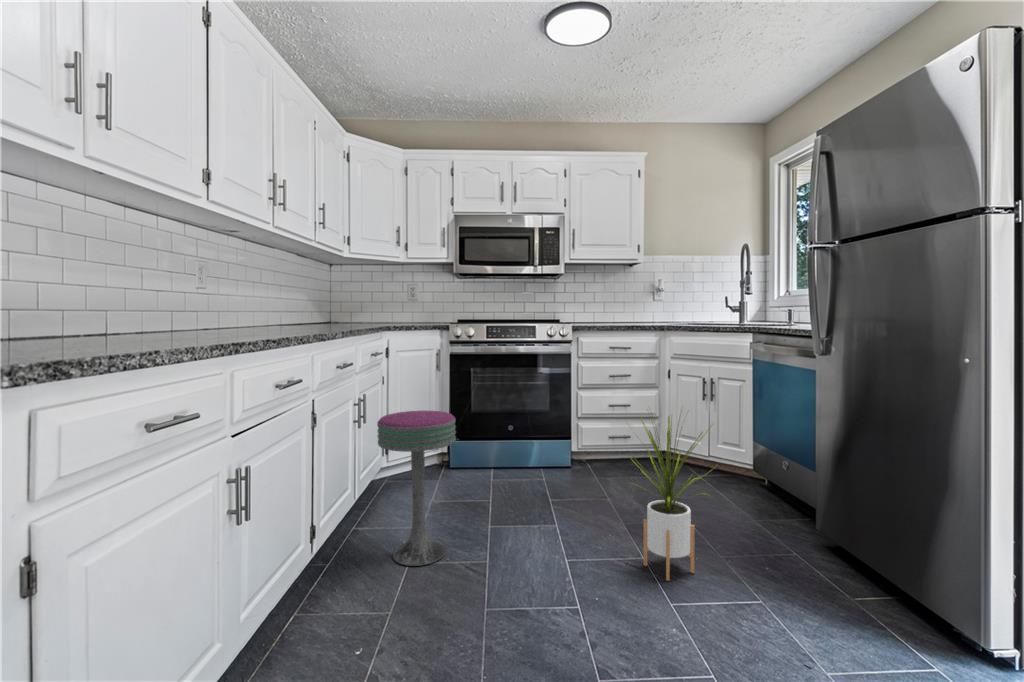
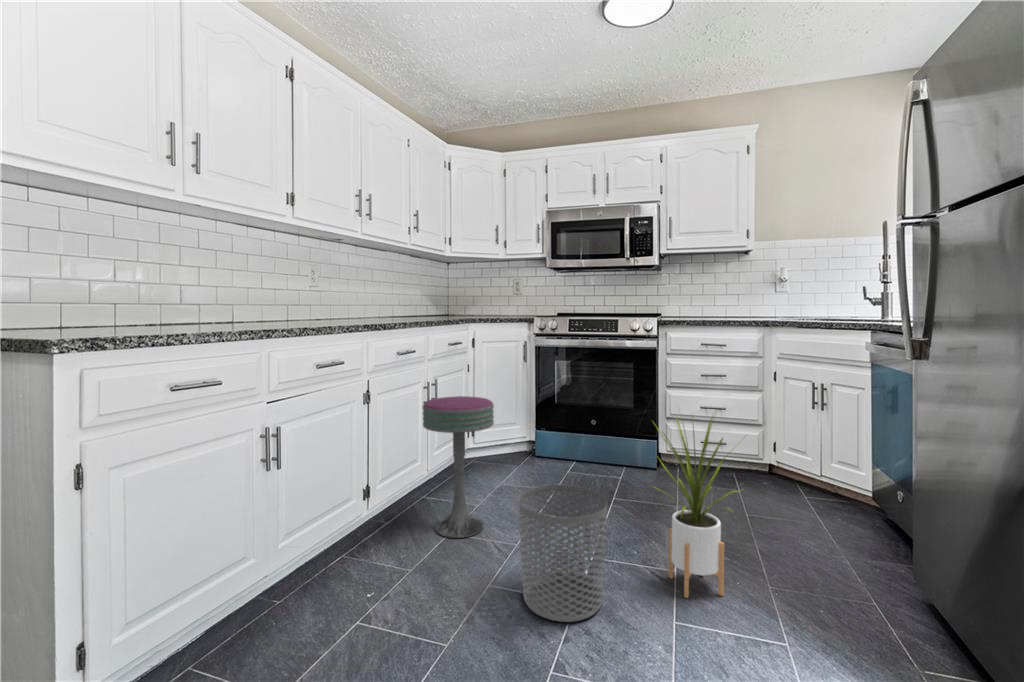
waste bin: none [524,491,611,627] -> present [519,485,607,622]

